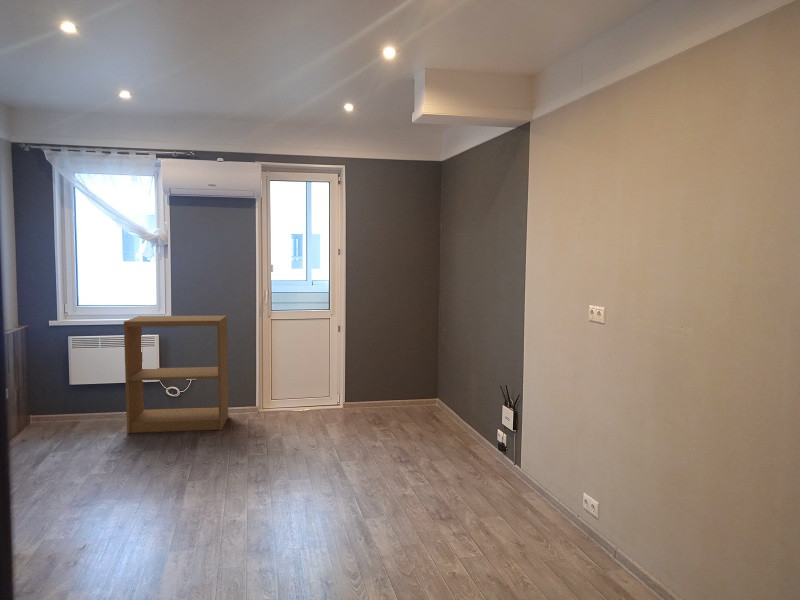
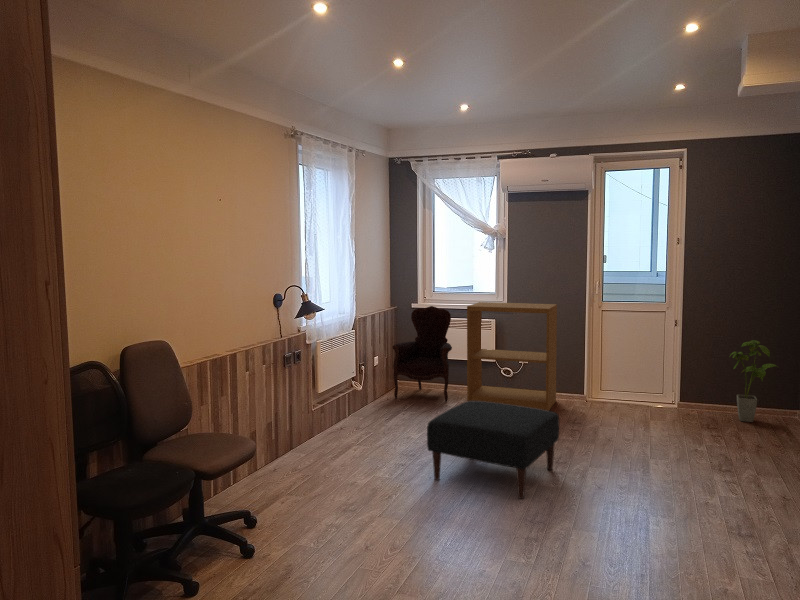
armchair: none [23,323,105,439] -> present [393,306,452,402]
house plant: none [385,341,423,414] -> present [730,340,778,422]
ottoman: none [77,431,239,538] -> present [427,401,559,499]

